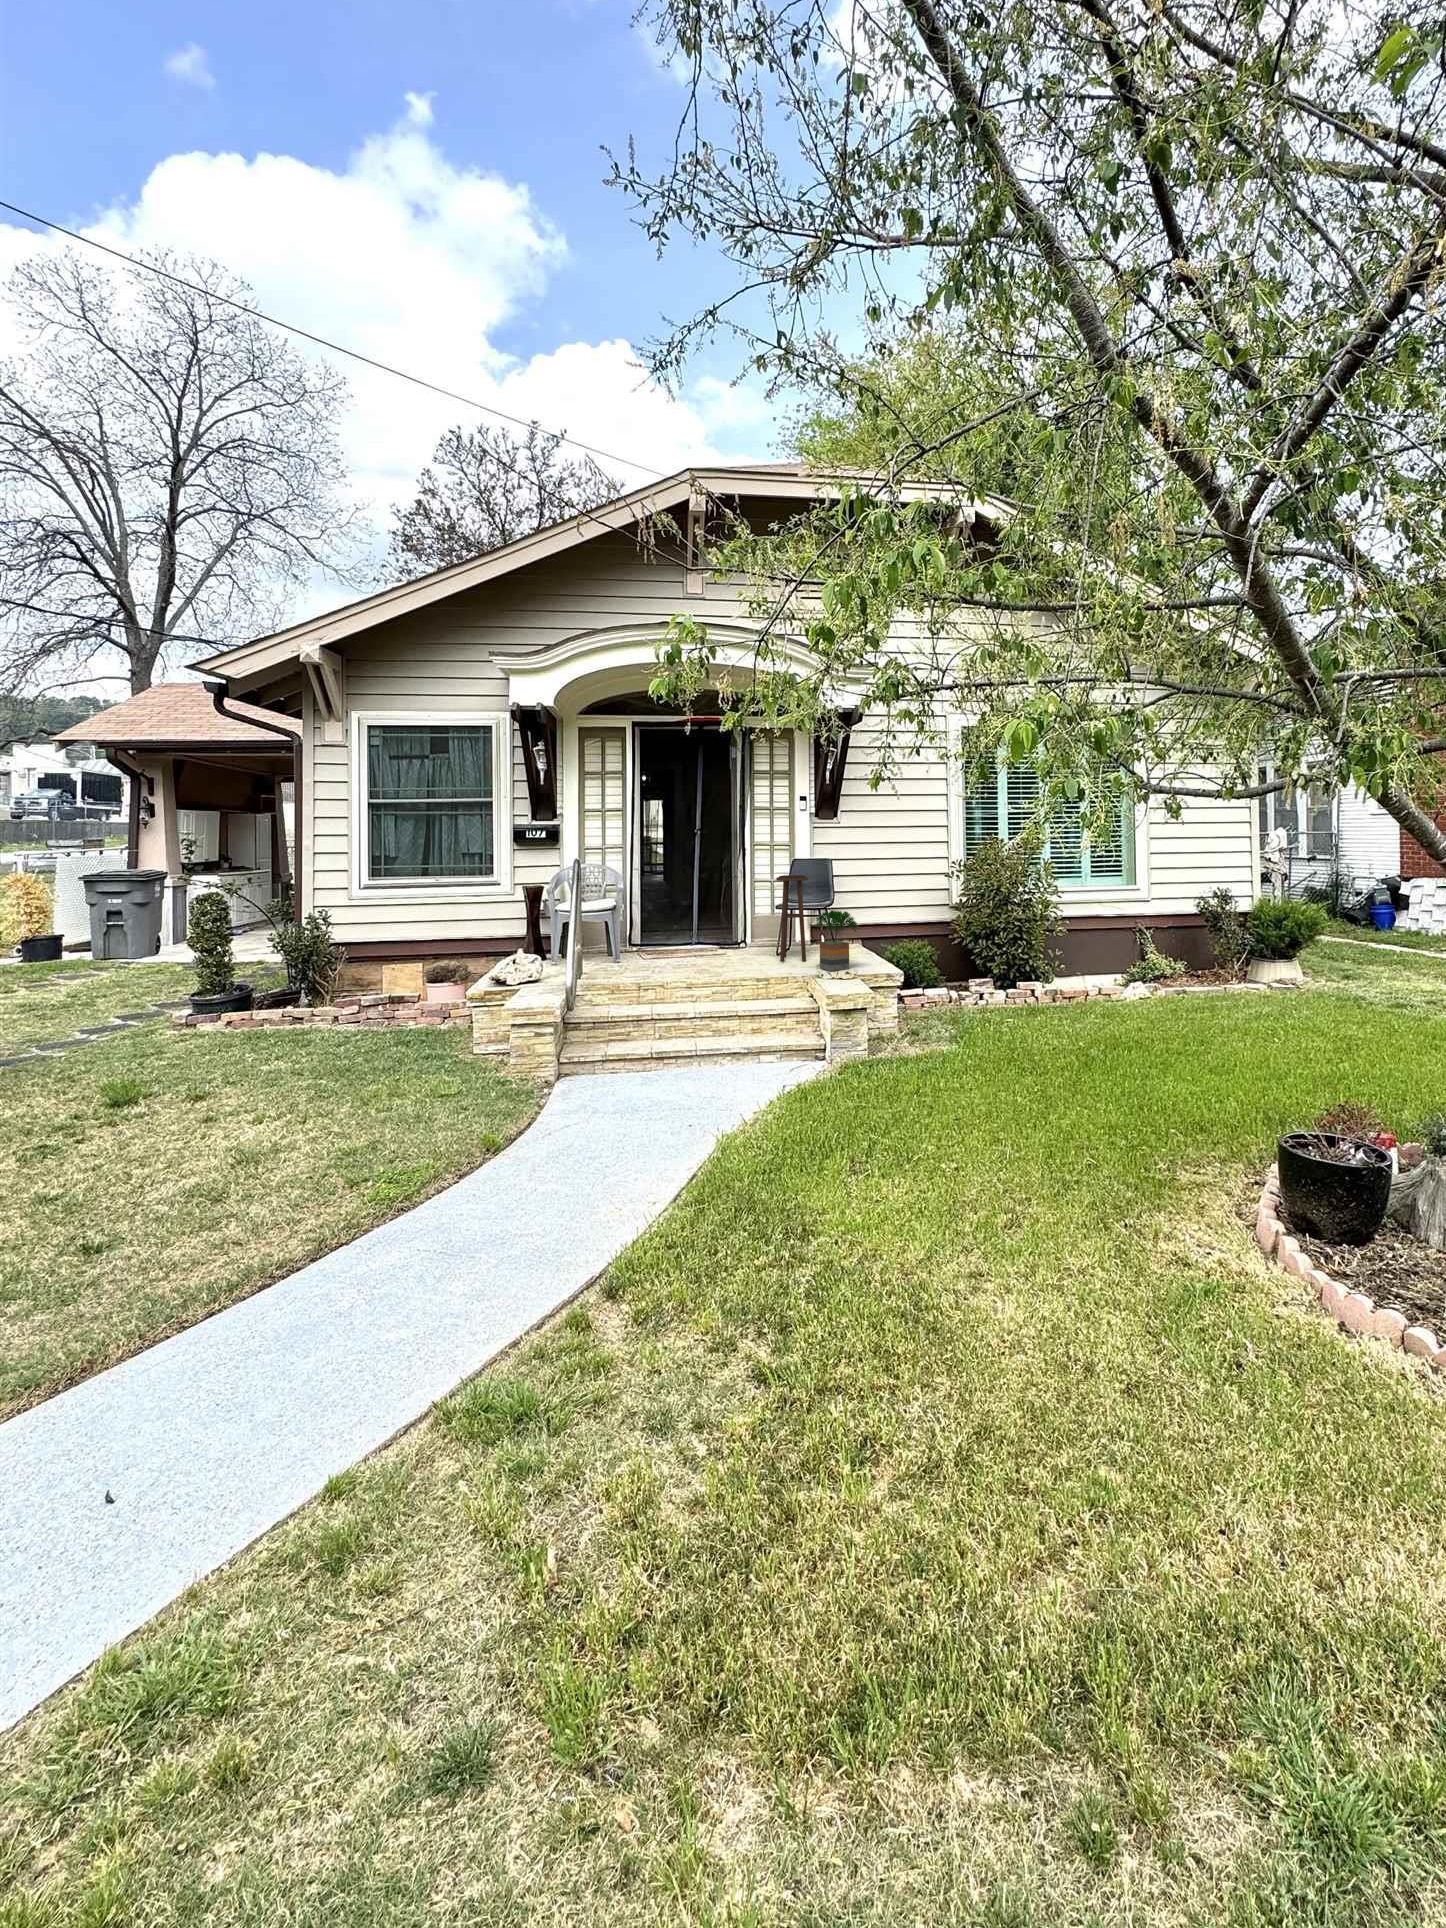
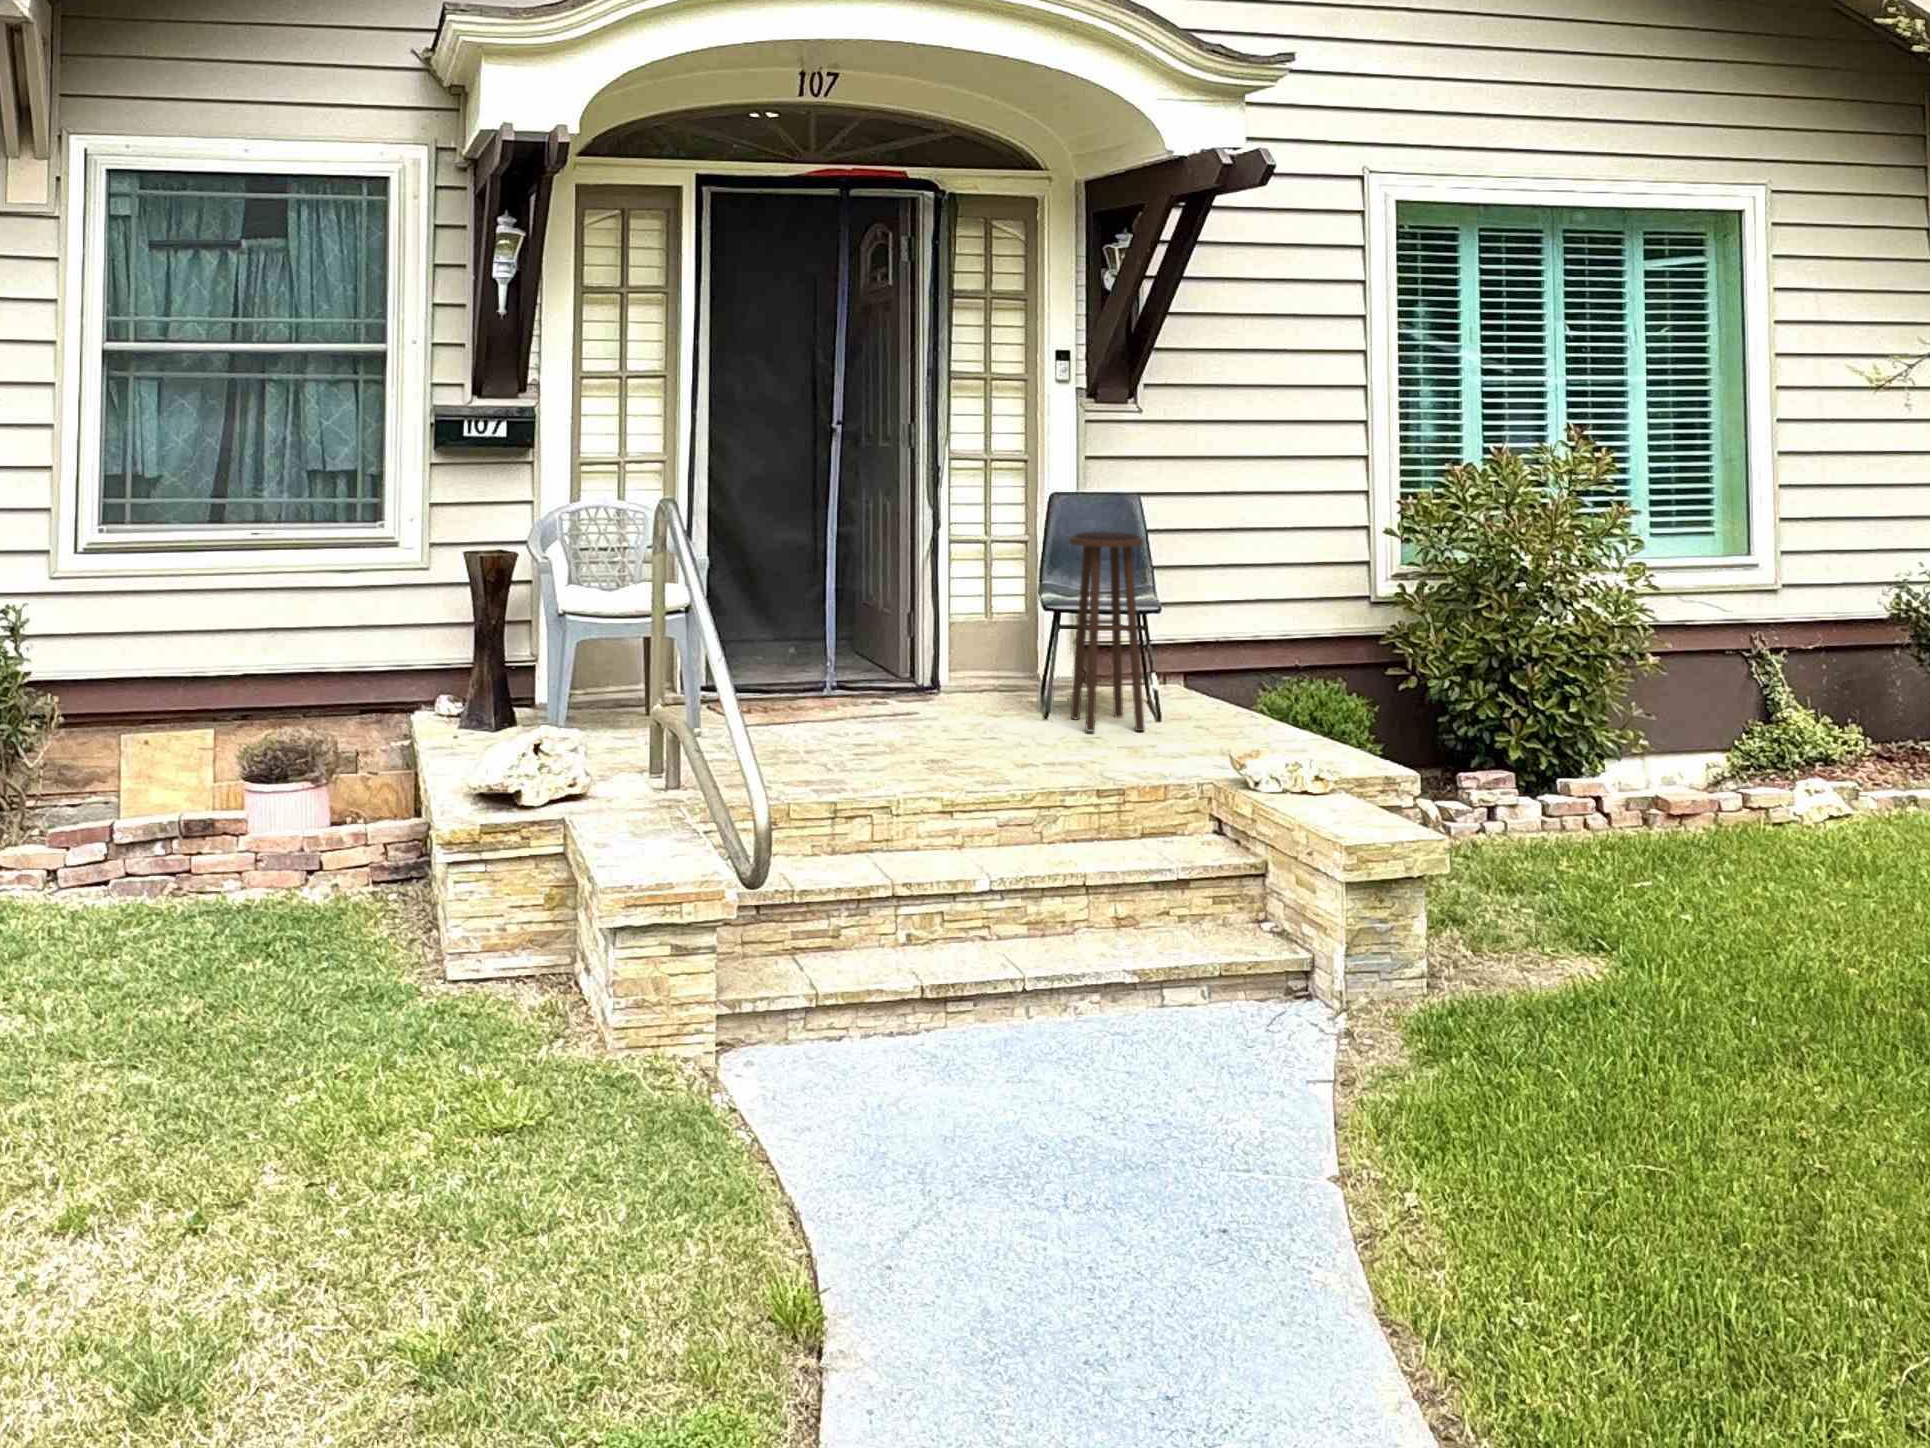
potted tree: present [816,911,858,971] -> none [1194,617,1306,761]

